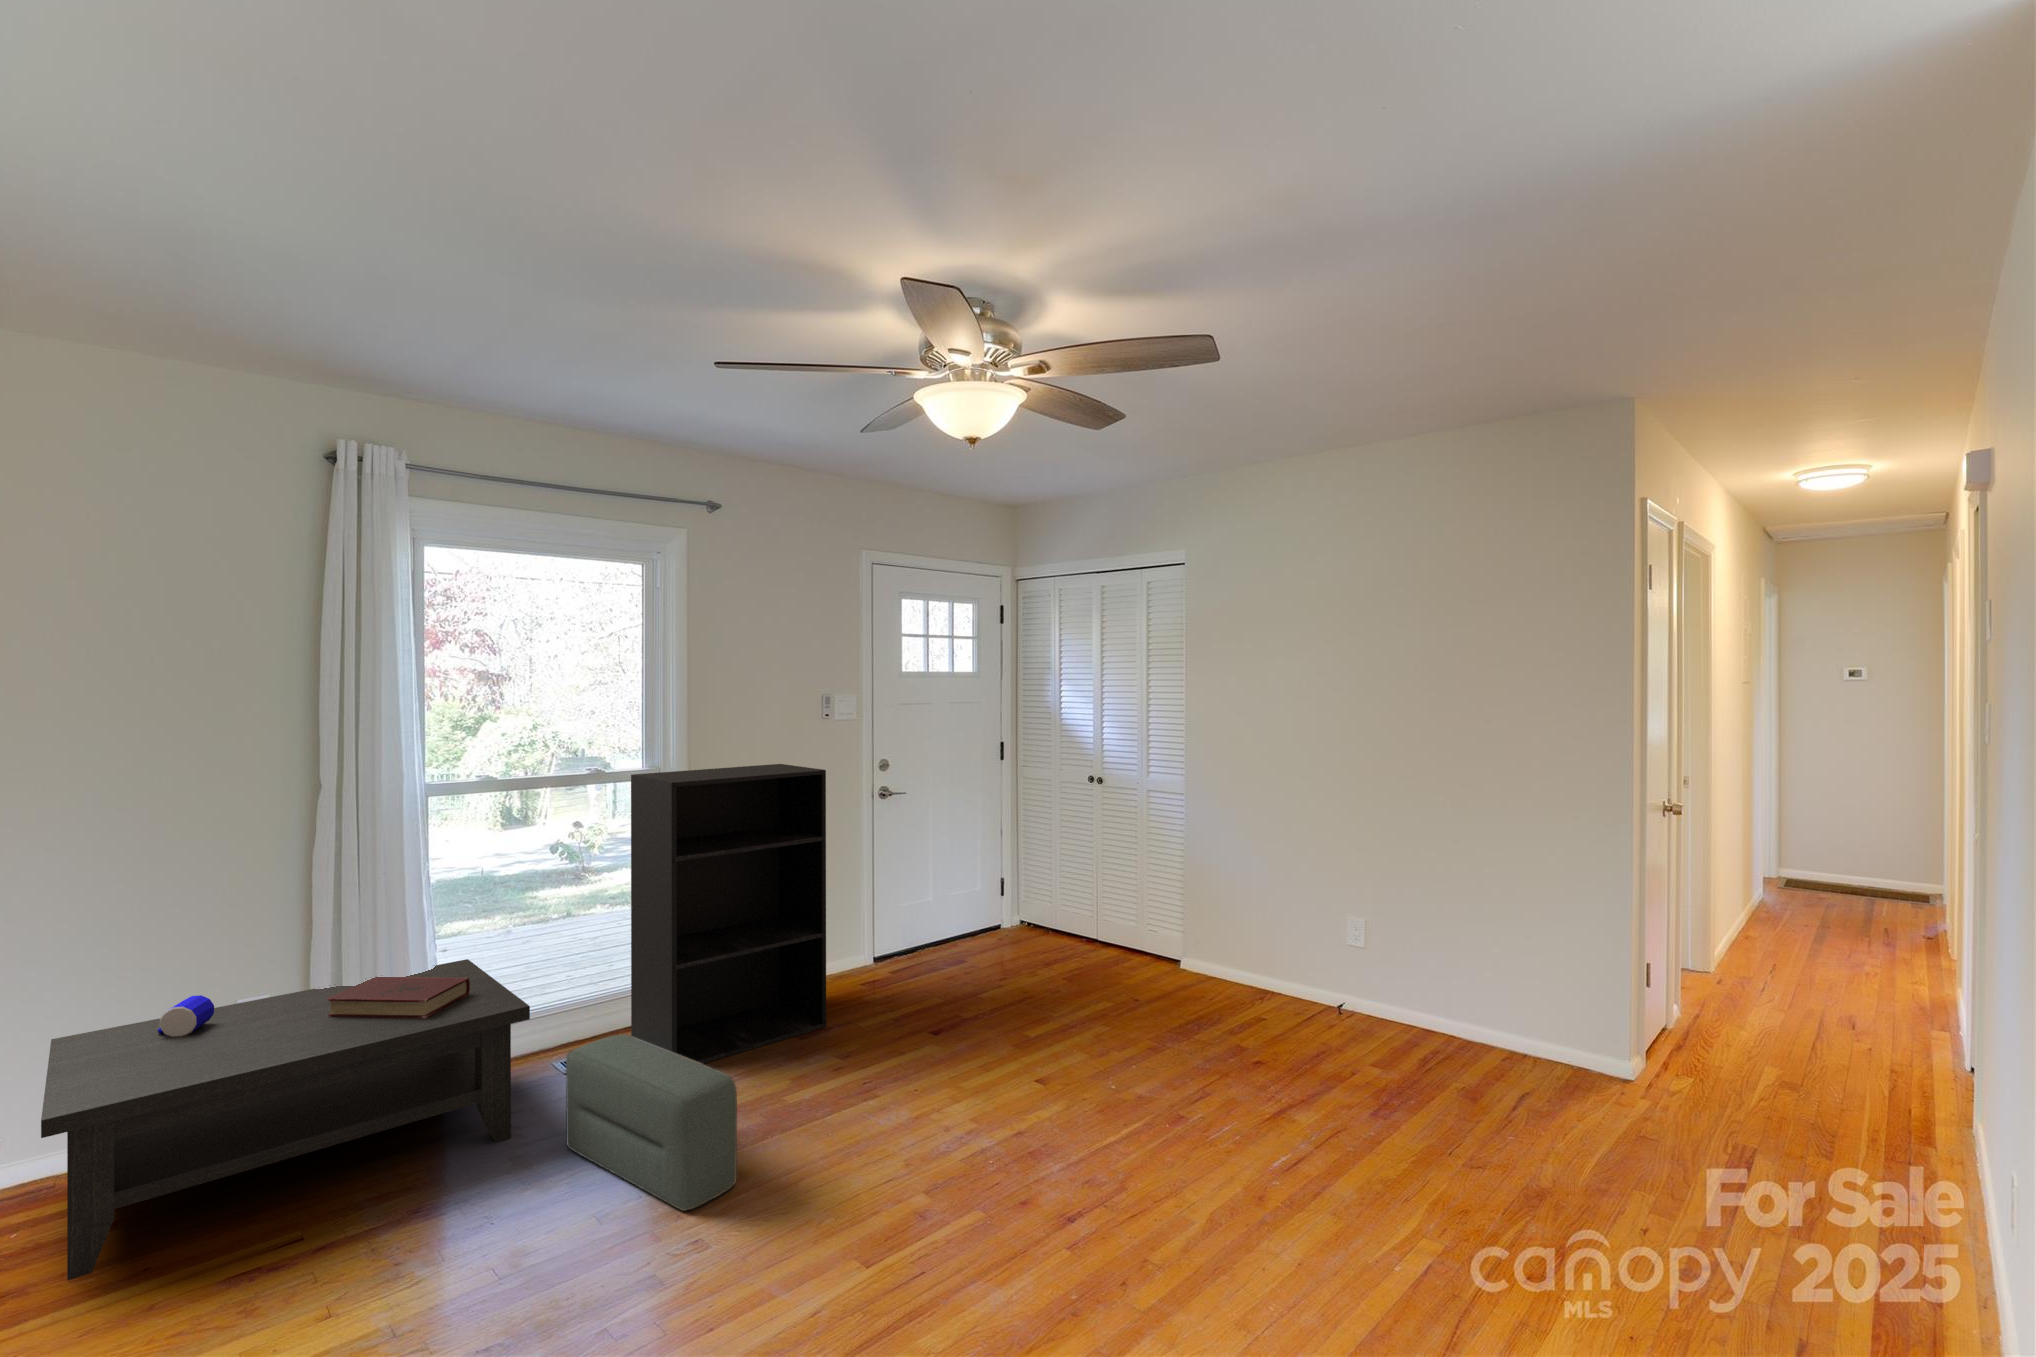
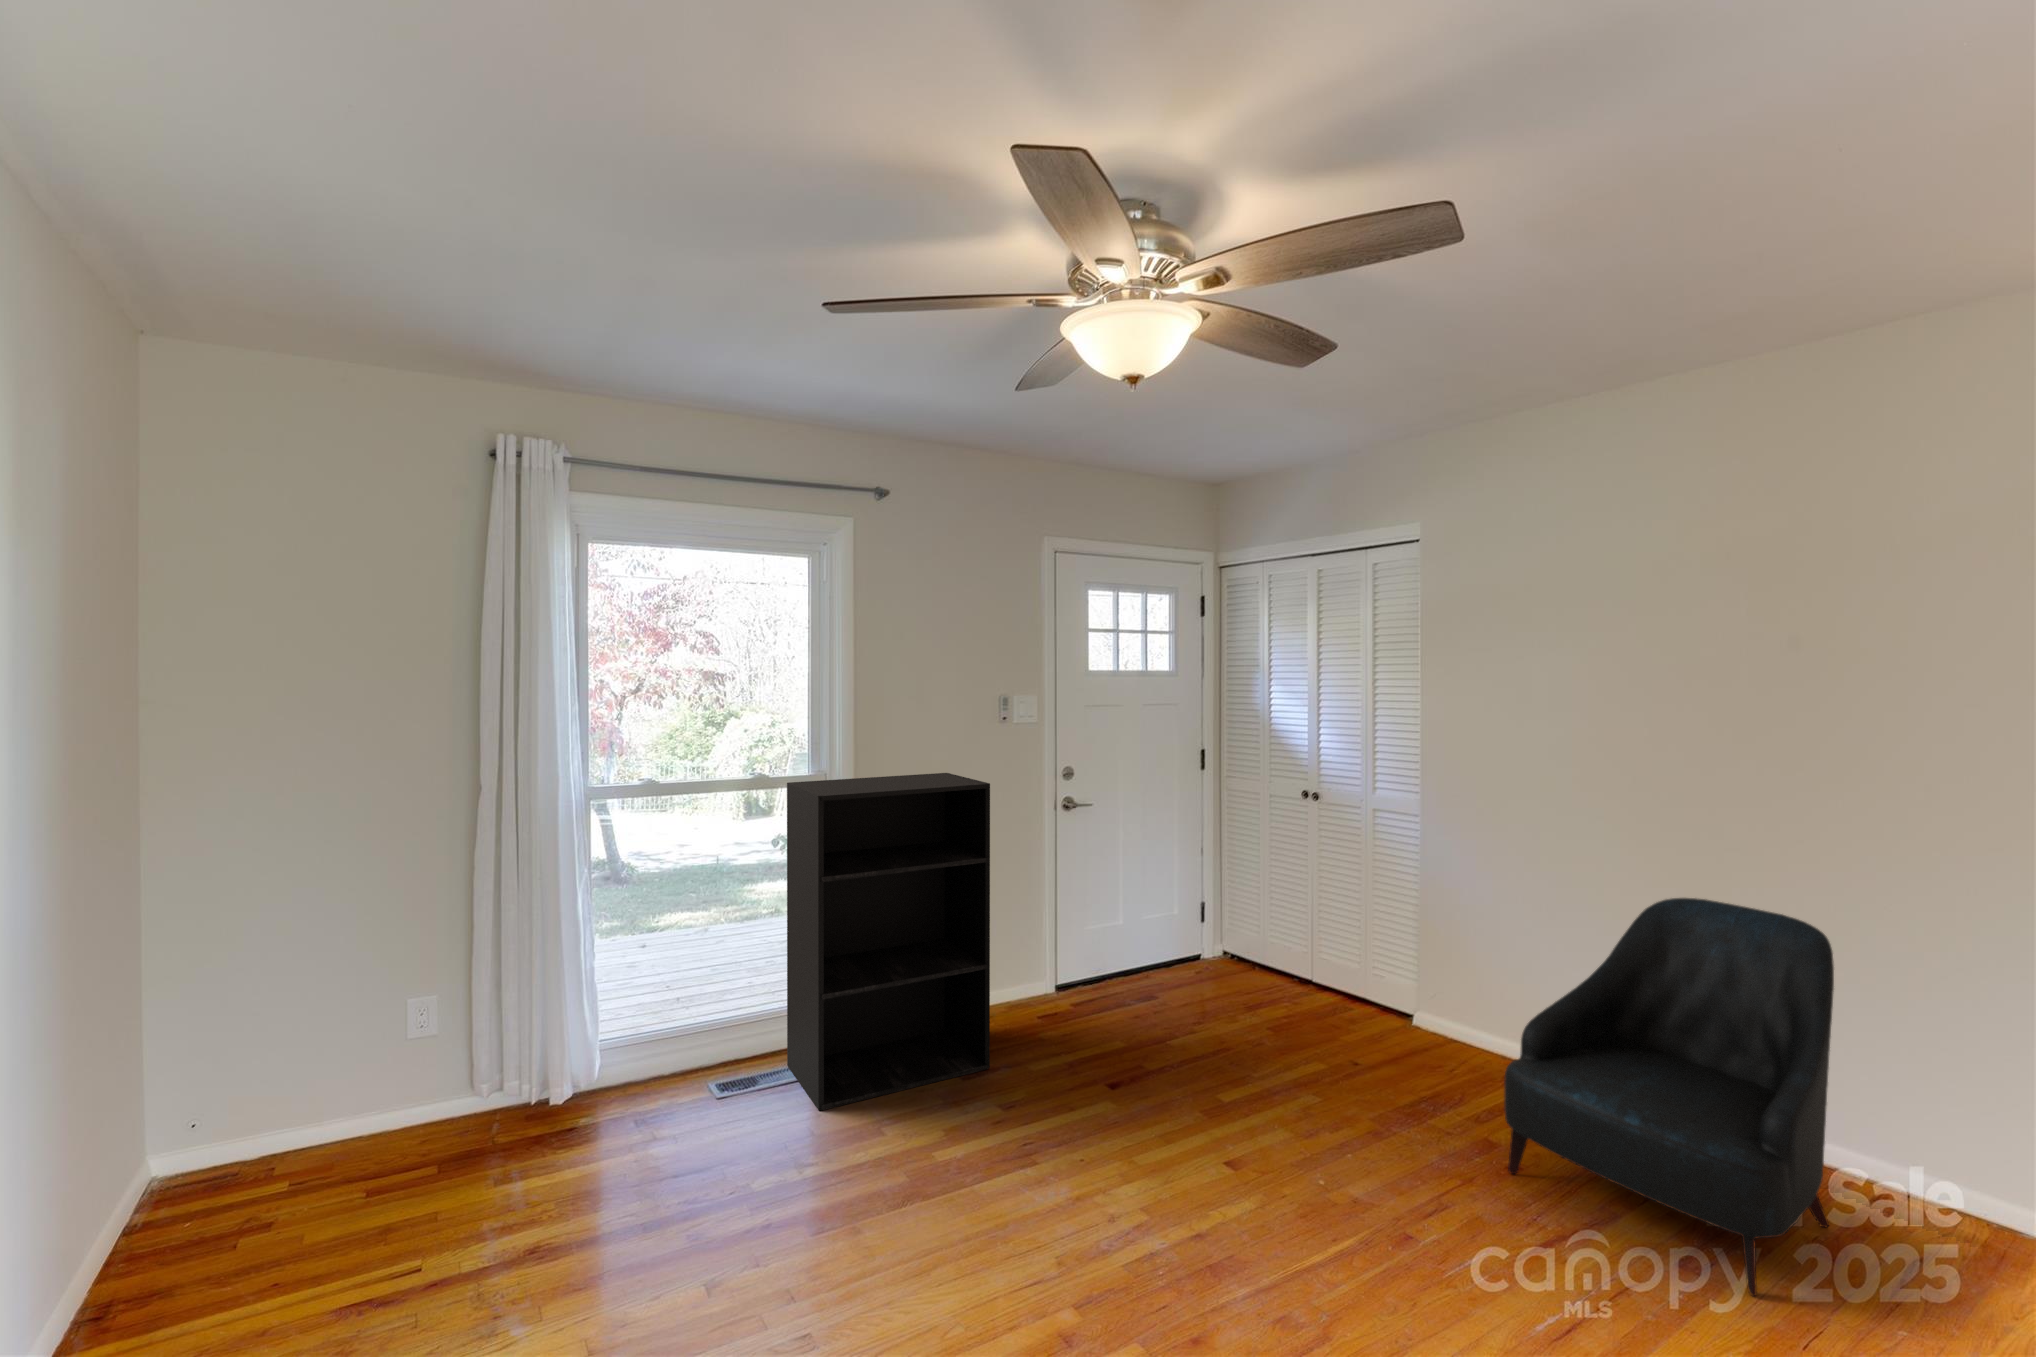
armchair: none [1245,837,1457,1106] -> present [1504,898,1834,1297]
coffee table: present [41,959,530,1280] -> none [175,968,660,1293]
pouf: present [566,1034,737,1211] -> none [691,1077,854,1312]

